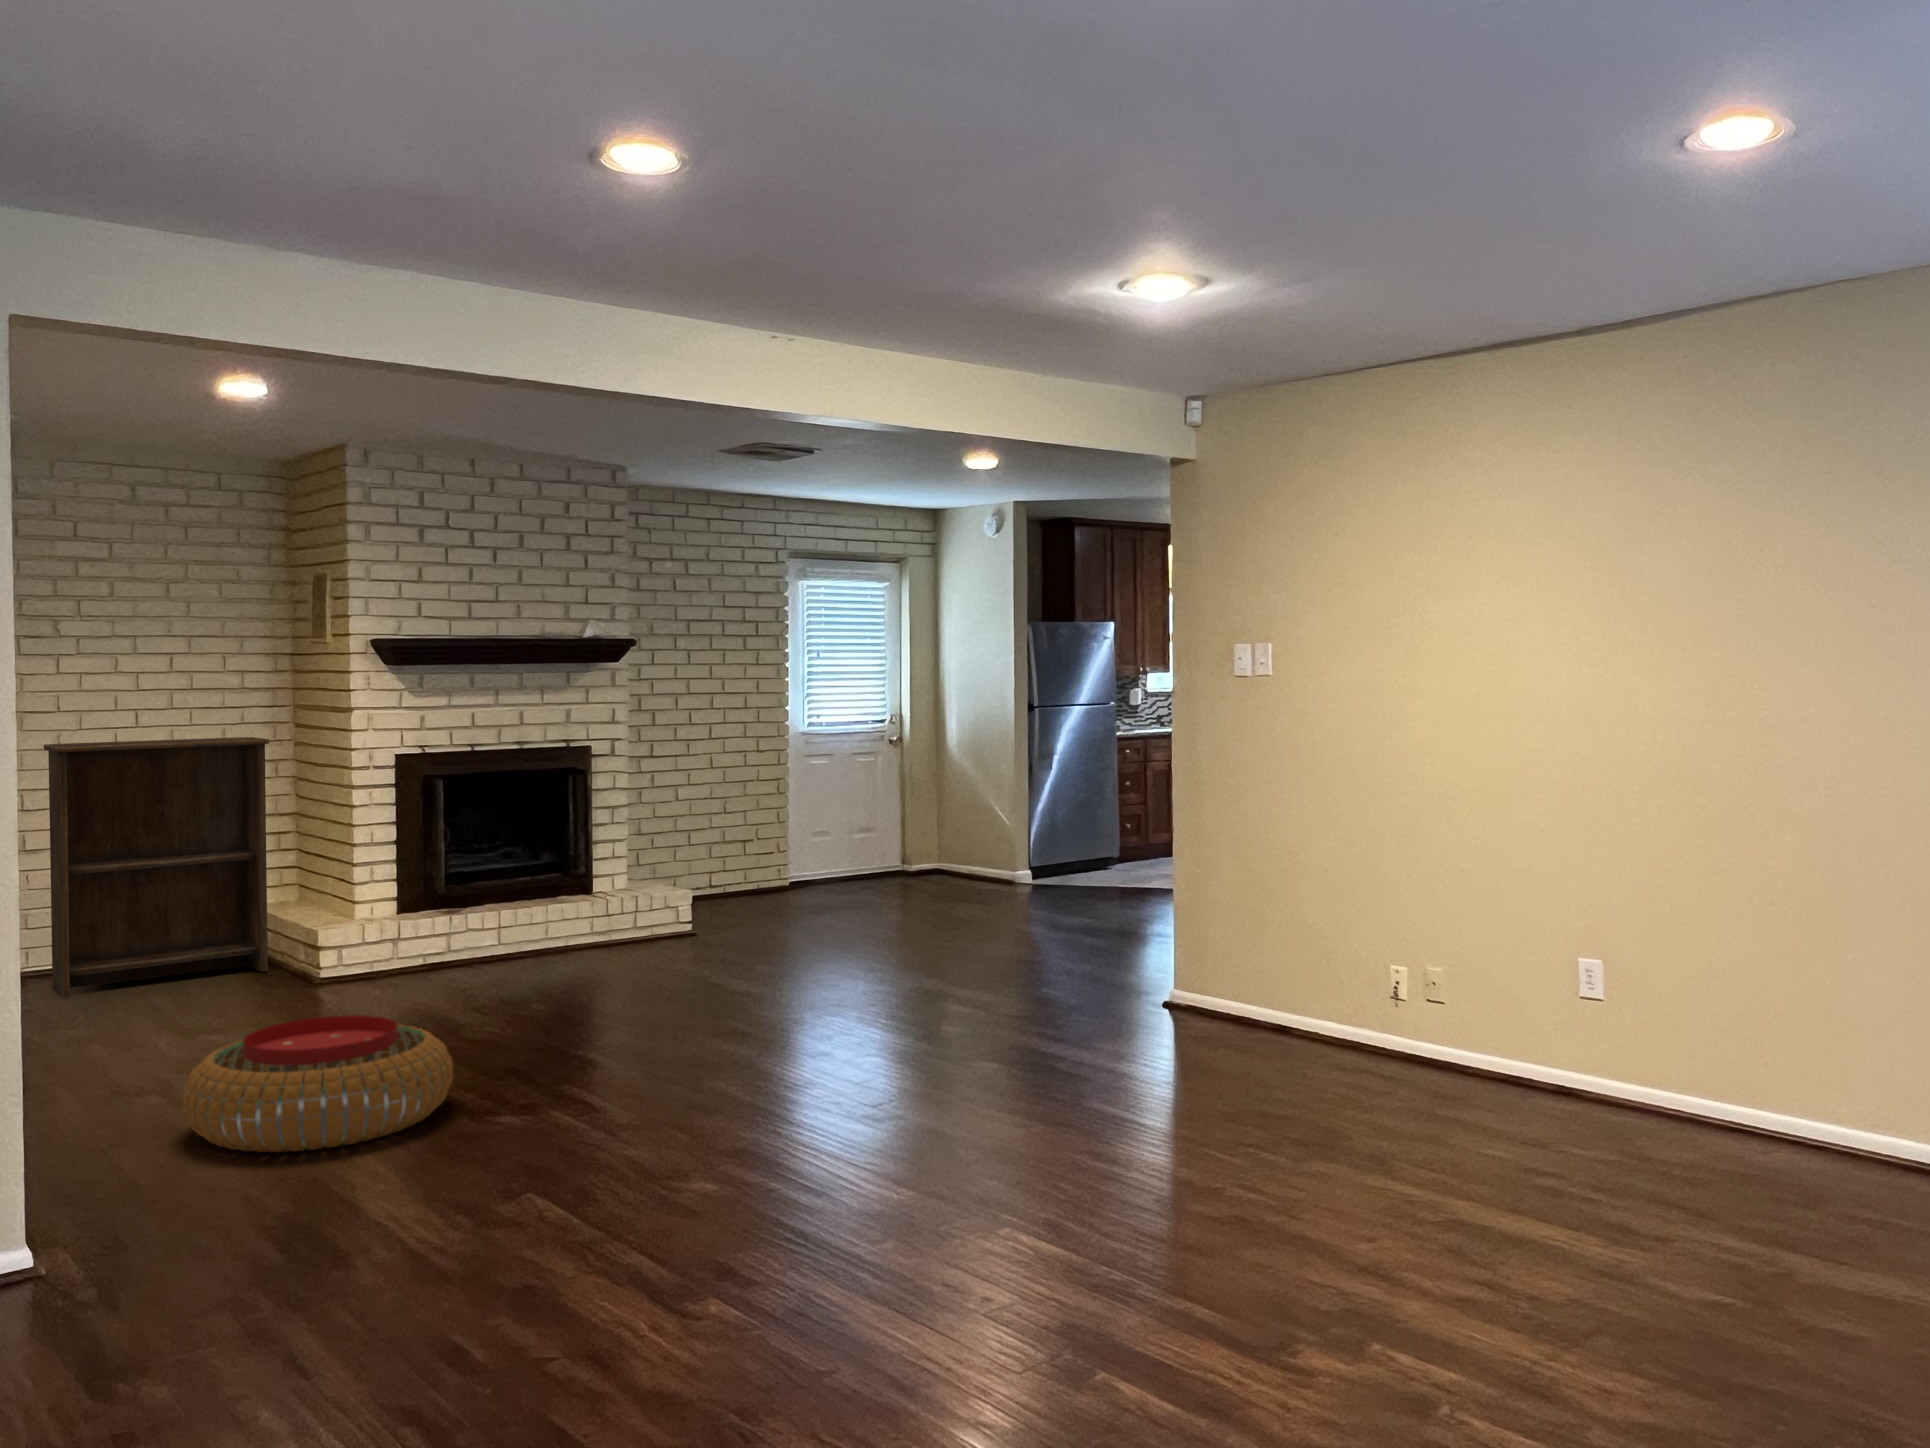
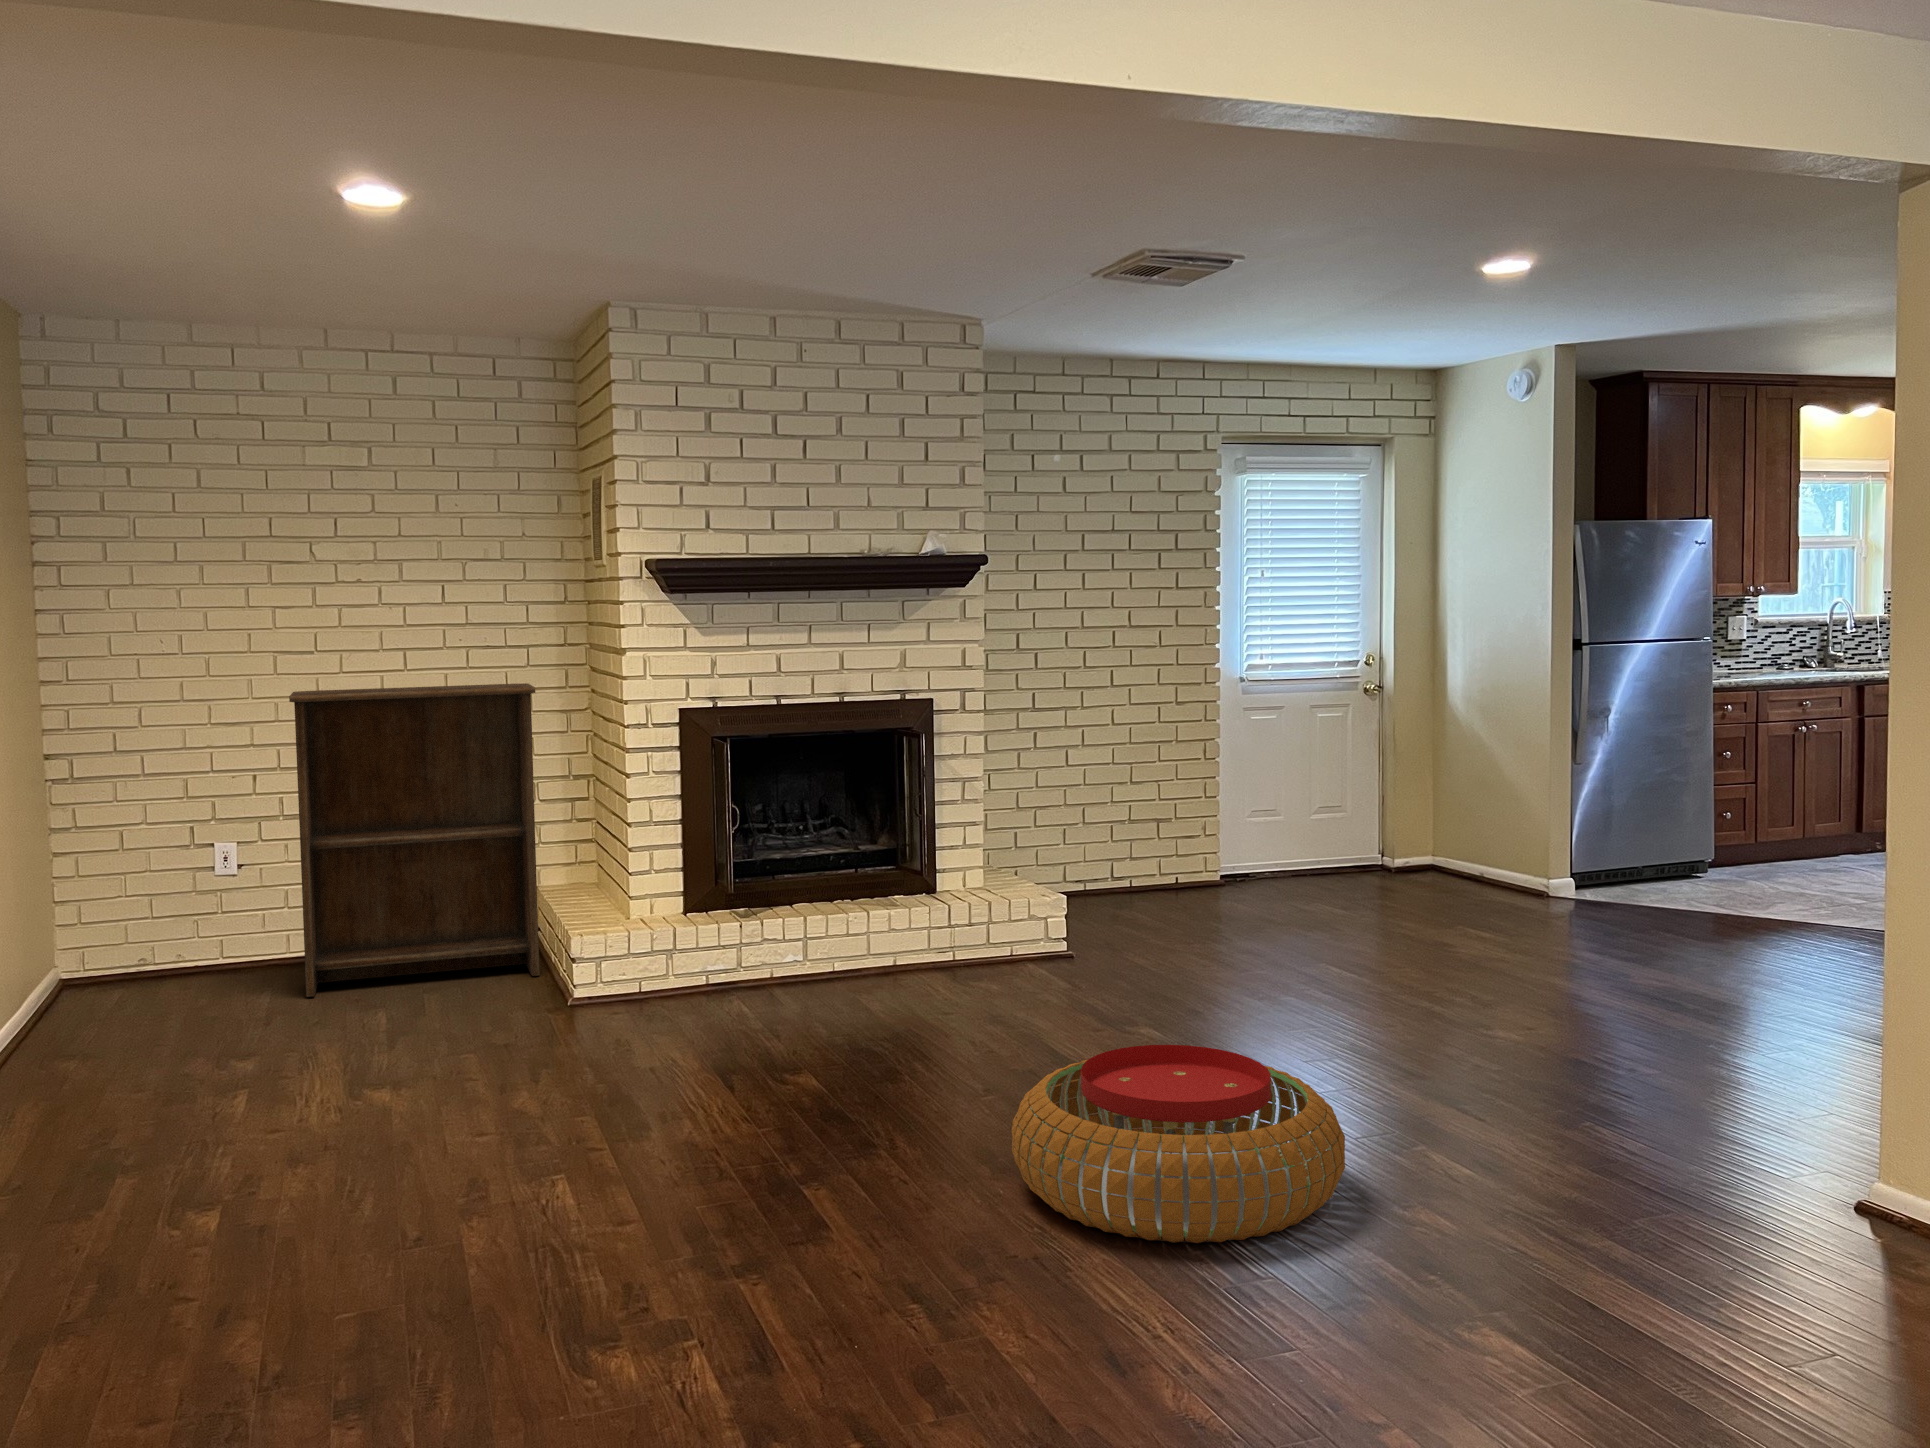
pouf: present [183,1015,453,1152] -> present [1012,1045,1345,1243]

